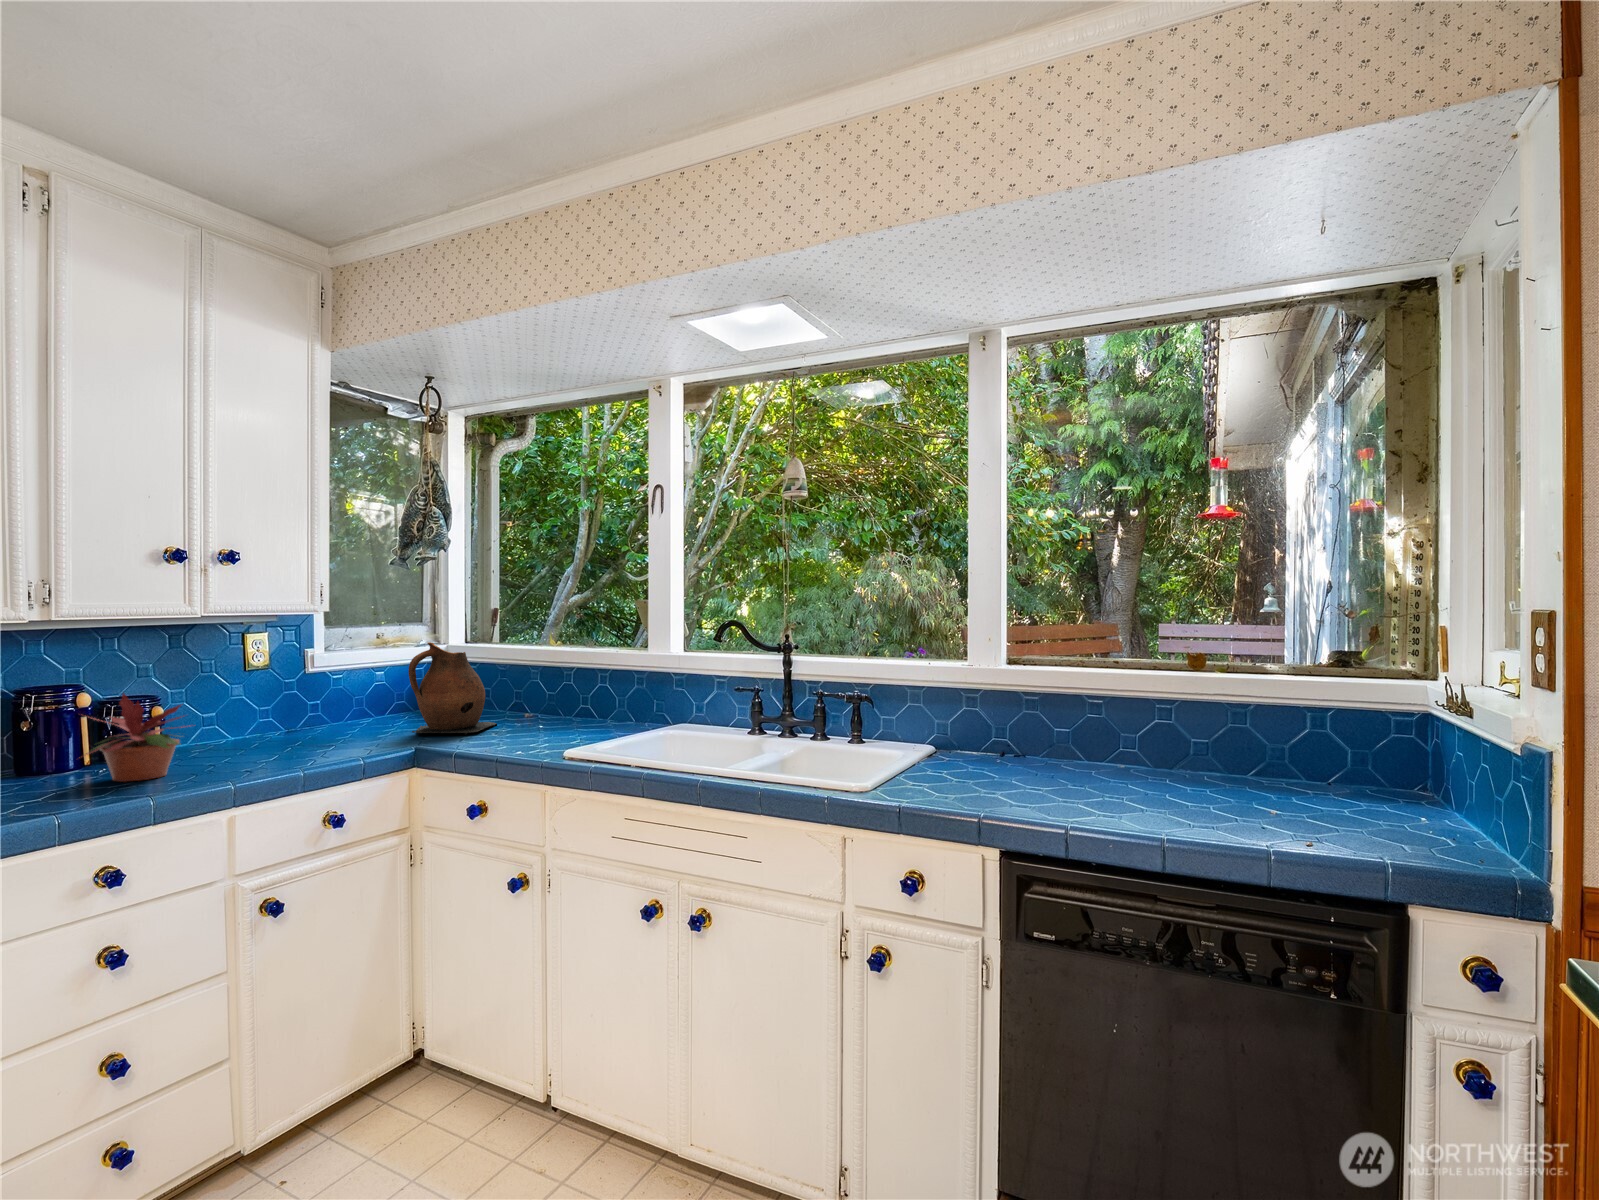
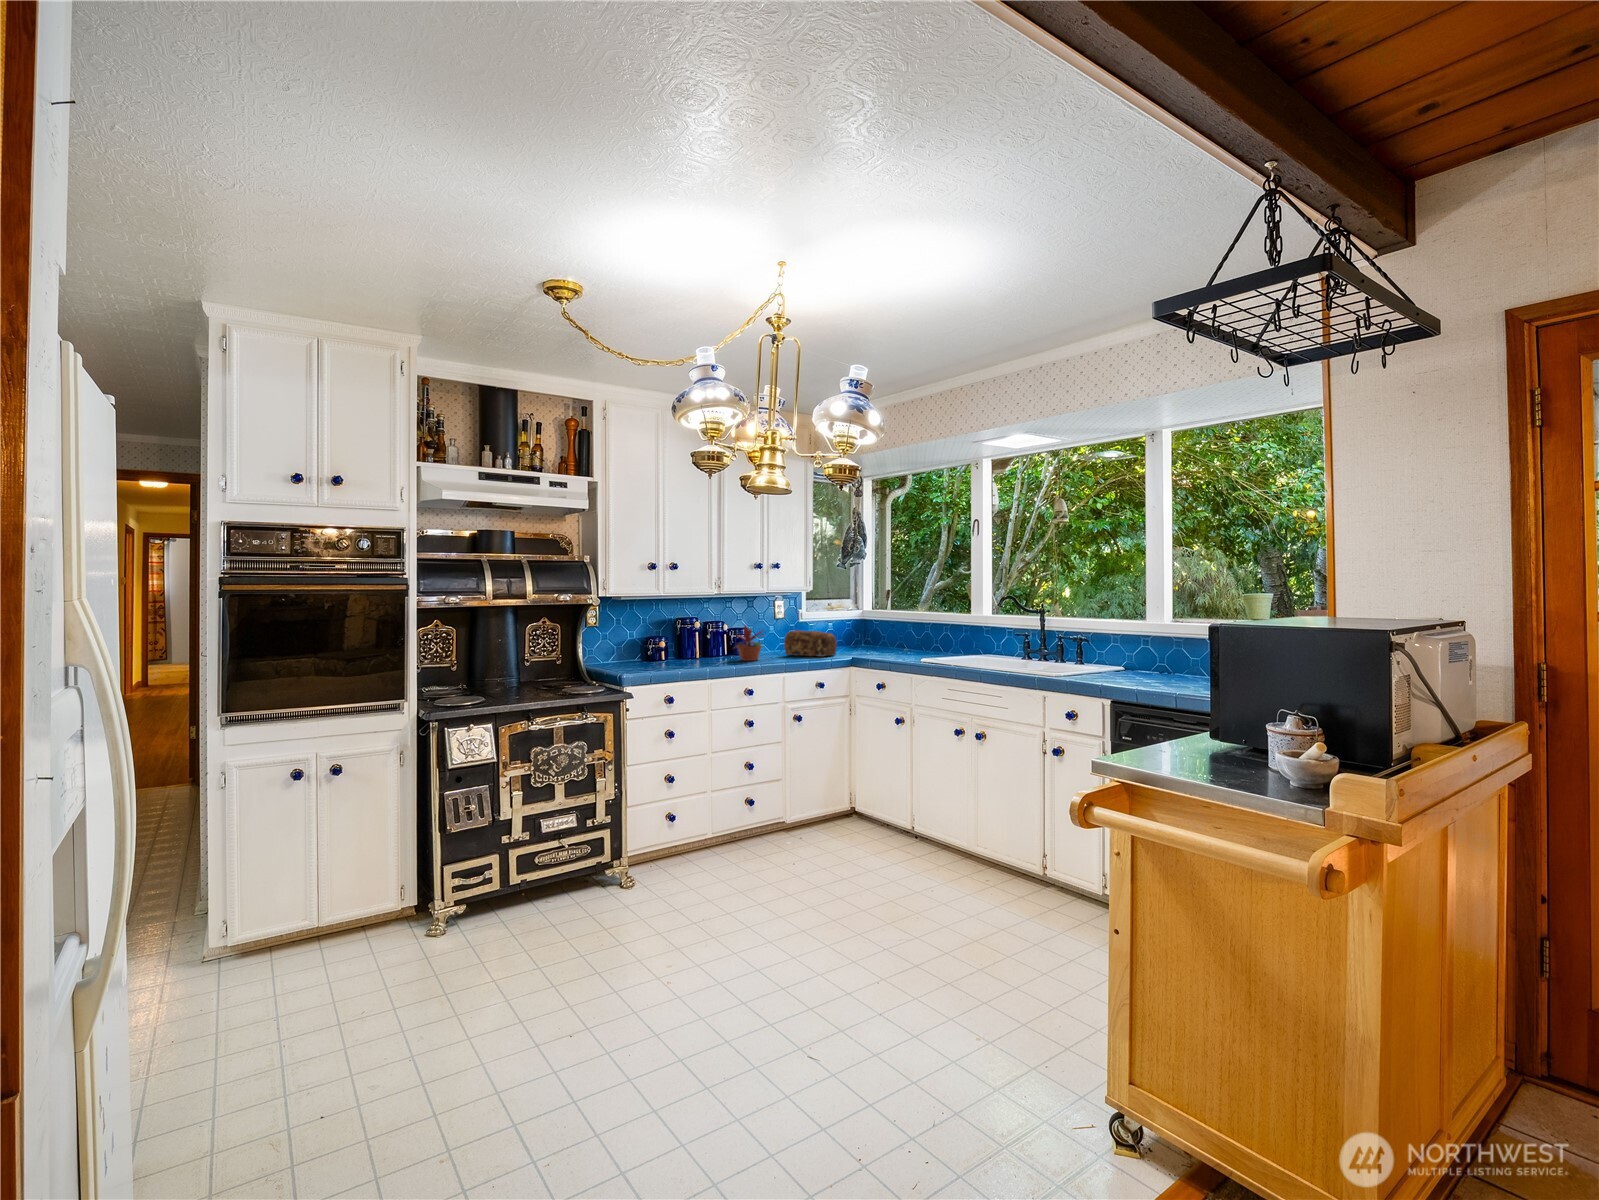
ceramic pitcher: present [408,642,497,735] -> none [848,607,891,655]
bread loaf: none [253,694,381,750] -> present [784,630,837,657]

